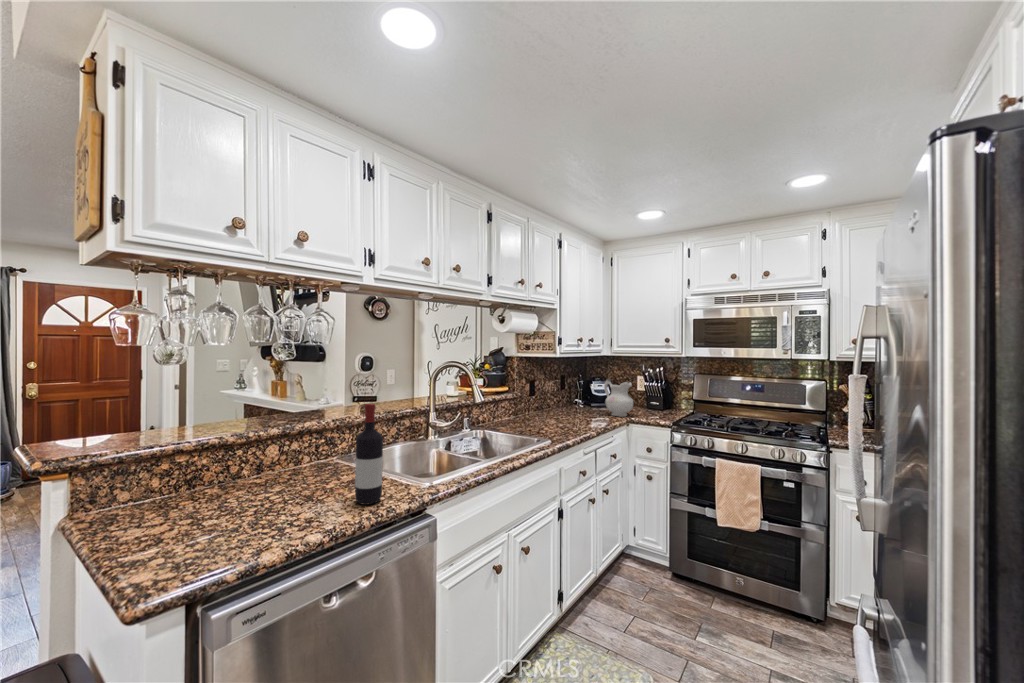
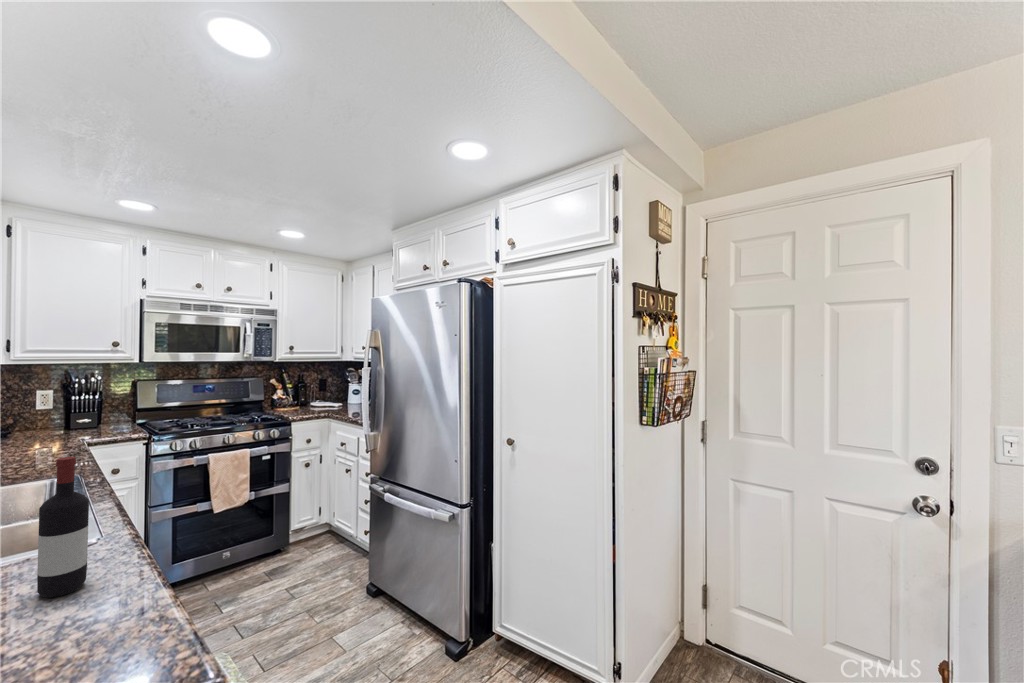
ceramic pitcher: present [604,380,633,417] -> none [29,397,85,443]

